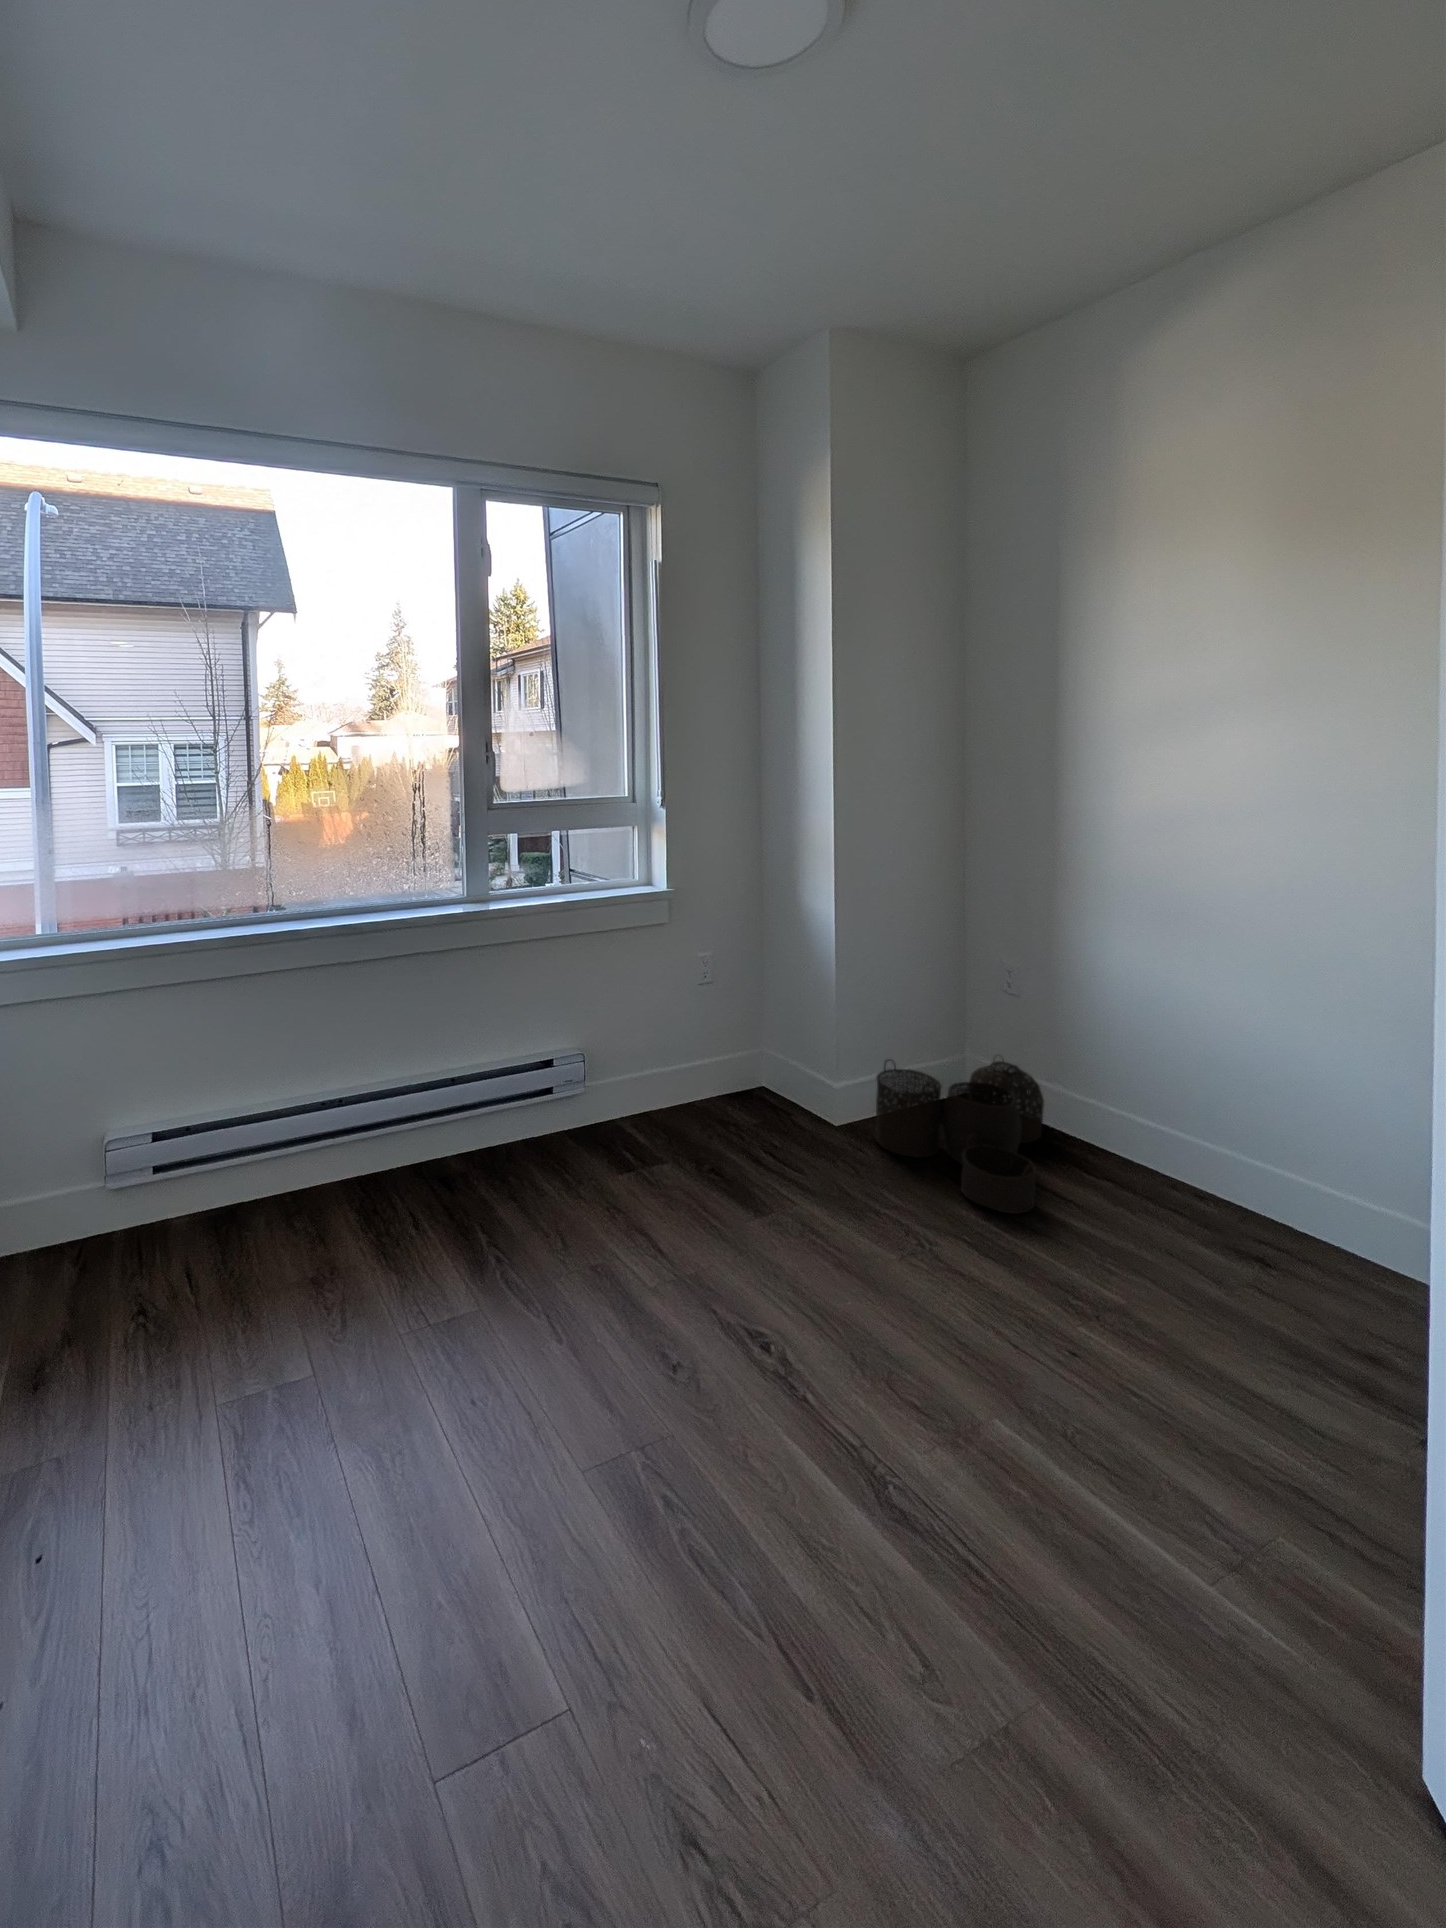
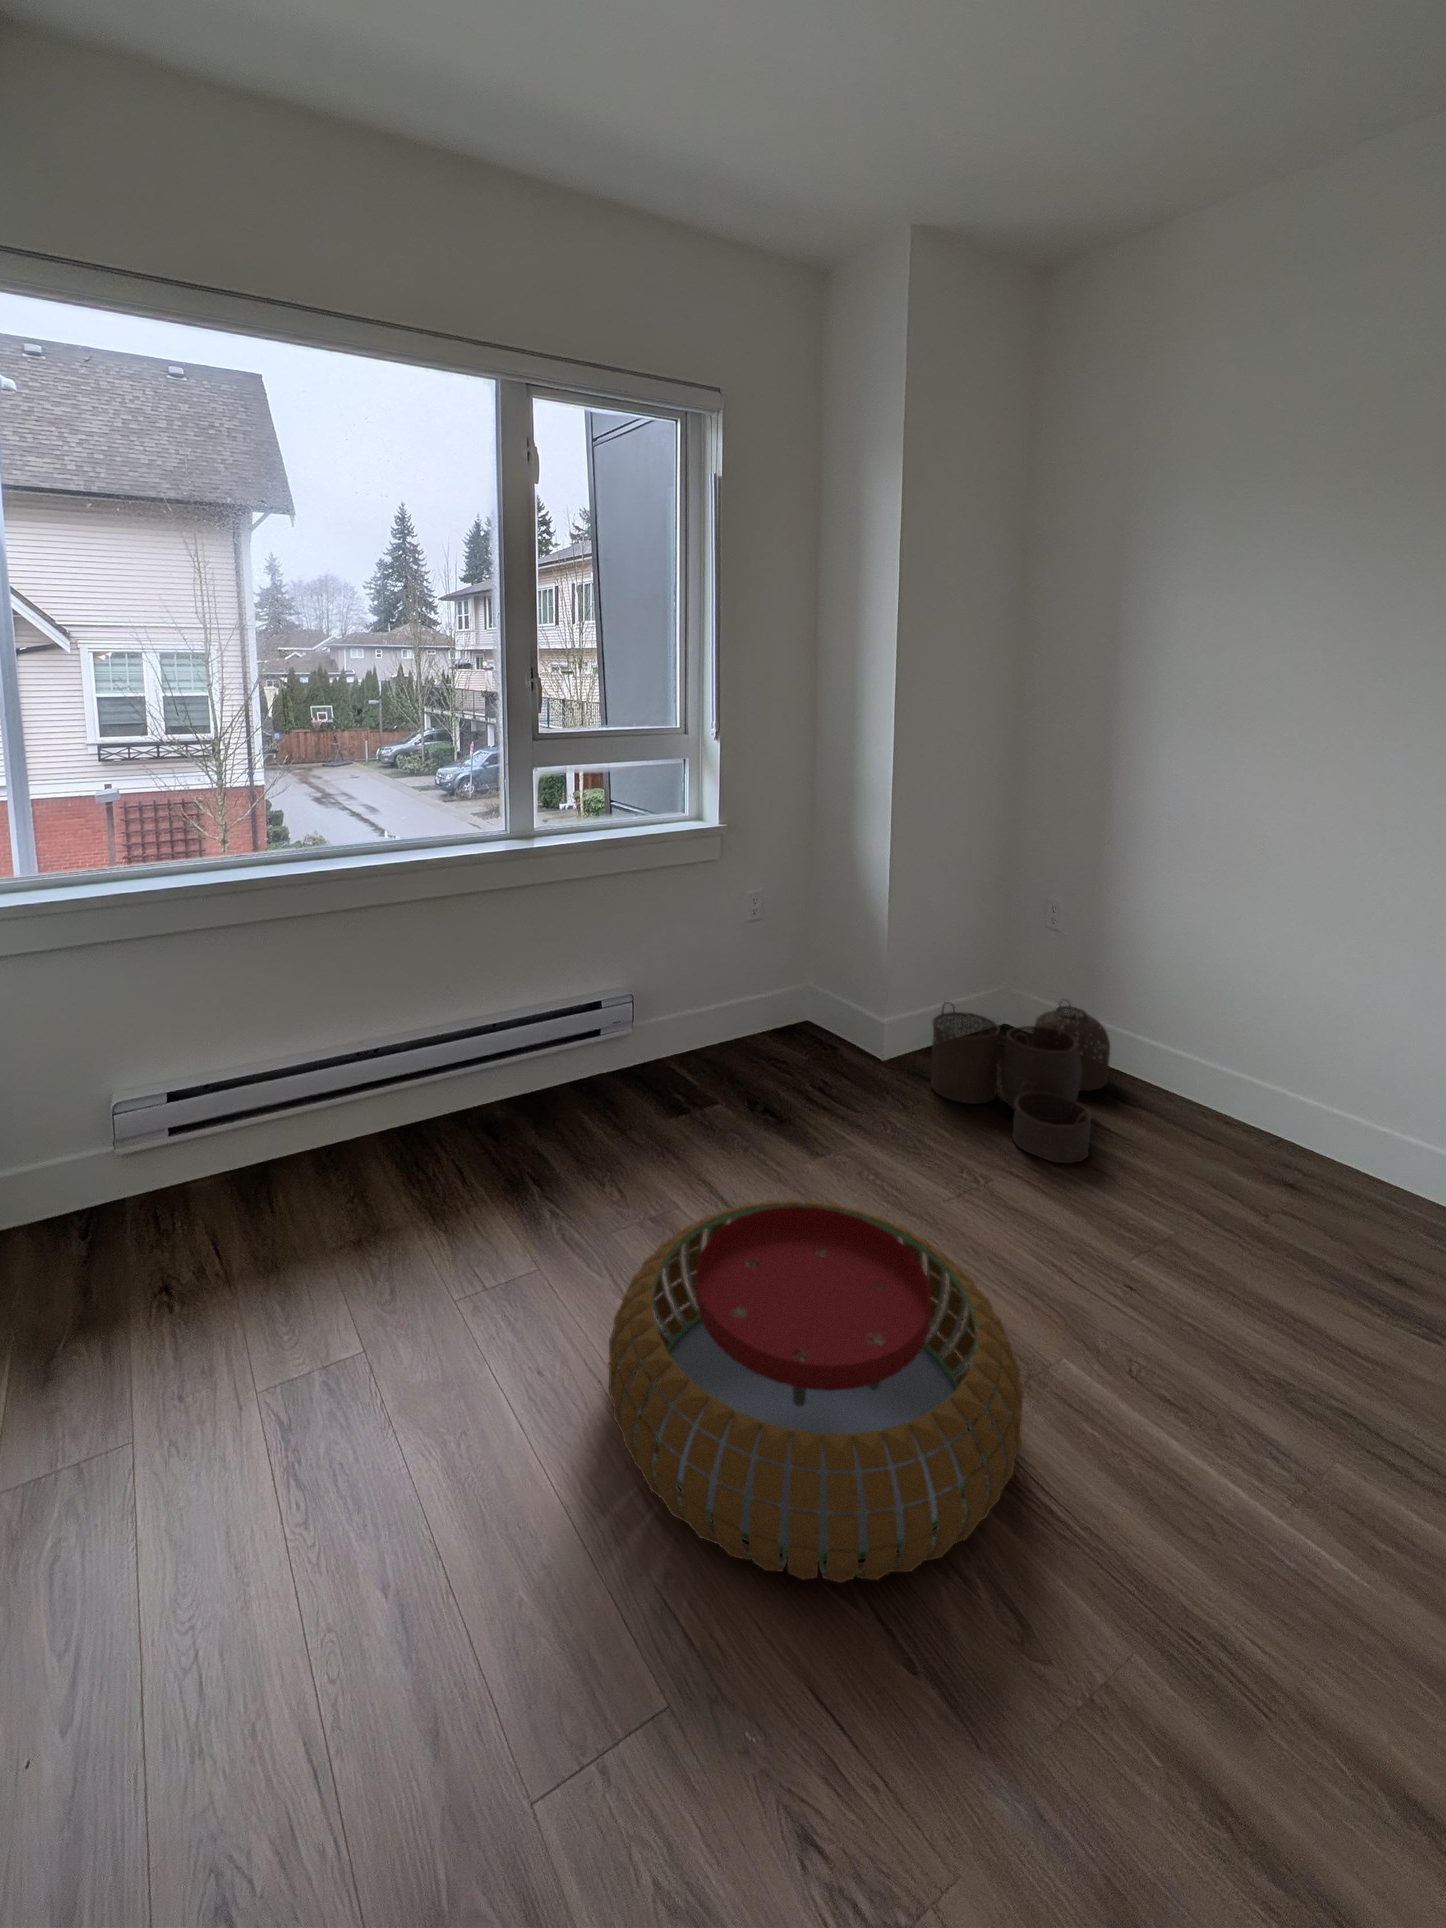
pouf: none [632,1252,1020,1601] -> present [609,1199,1024,1583]

